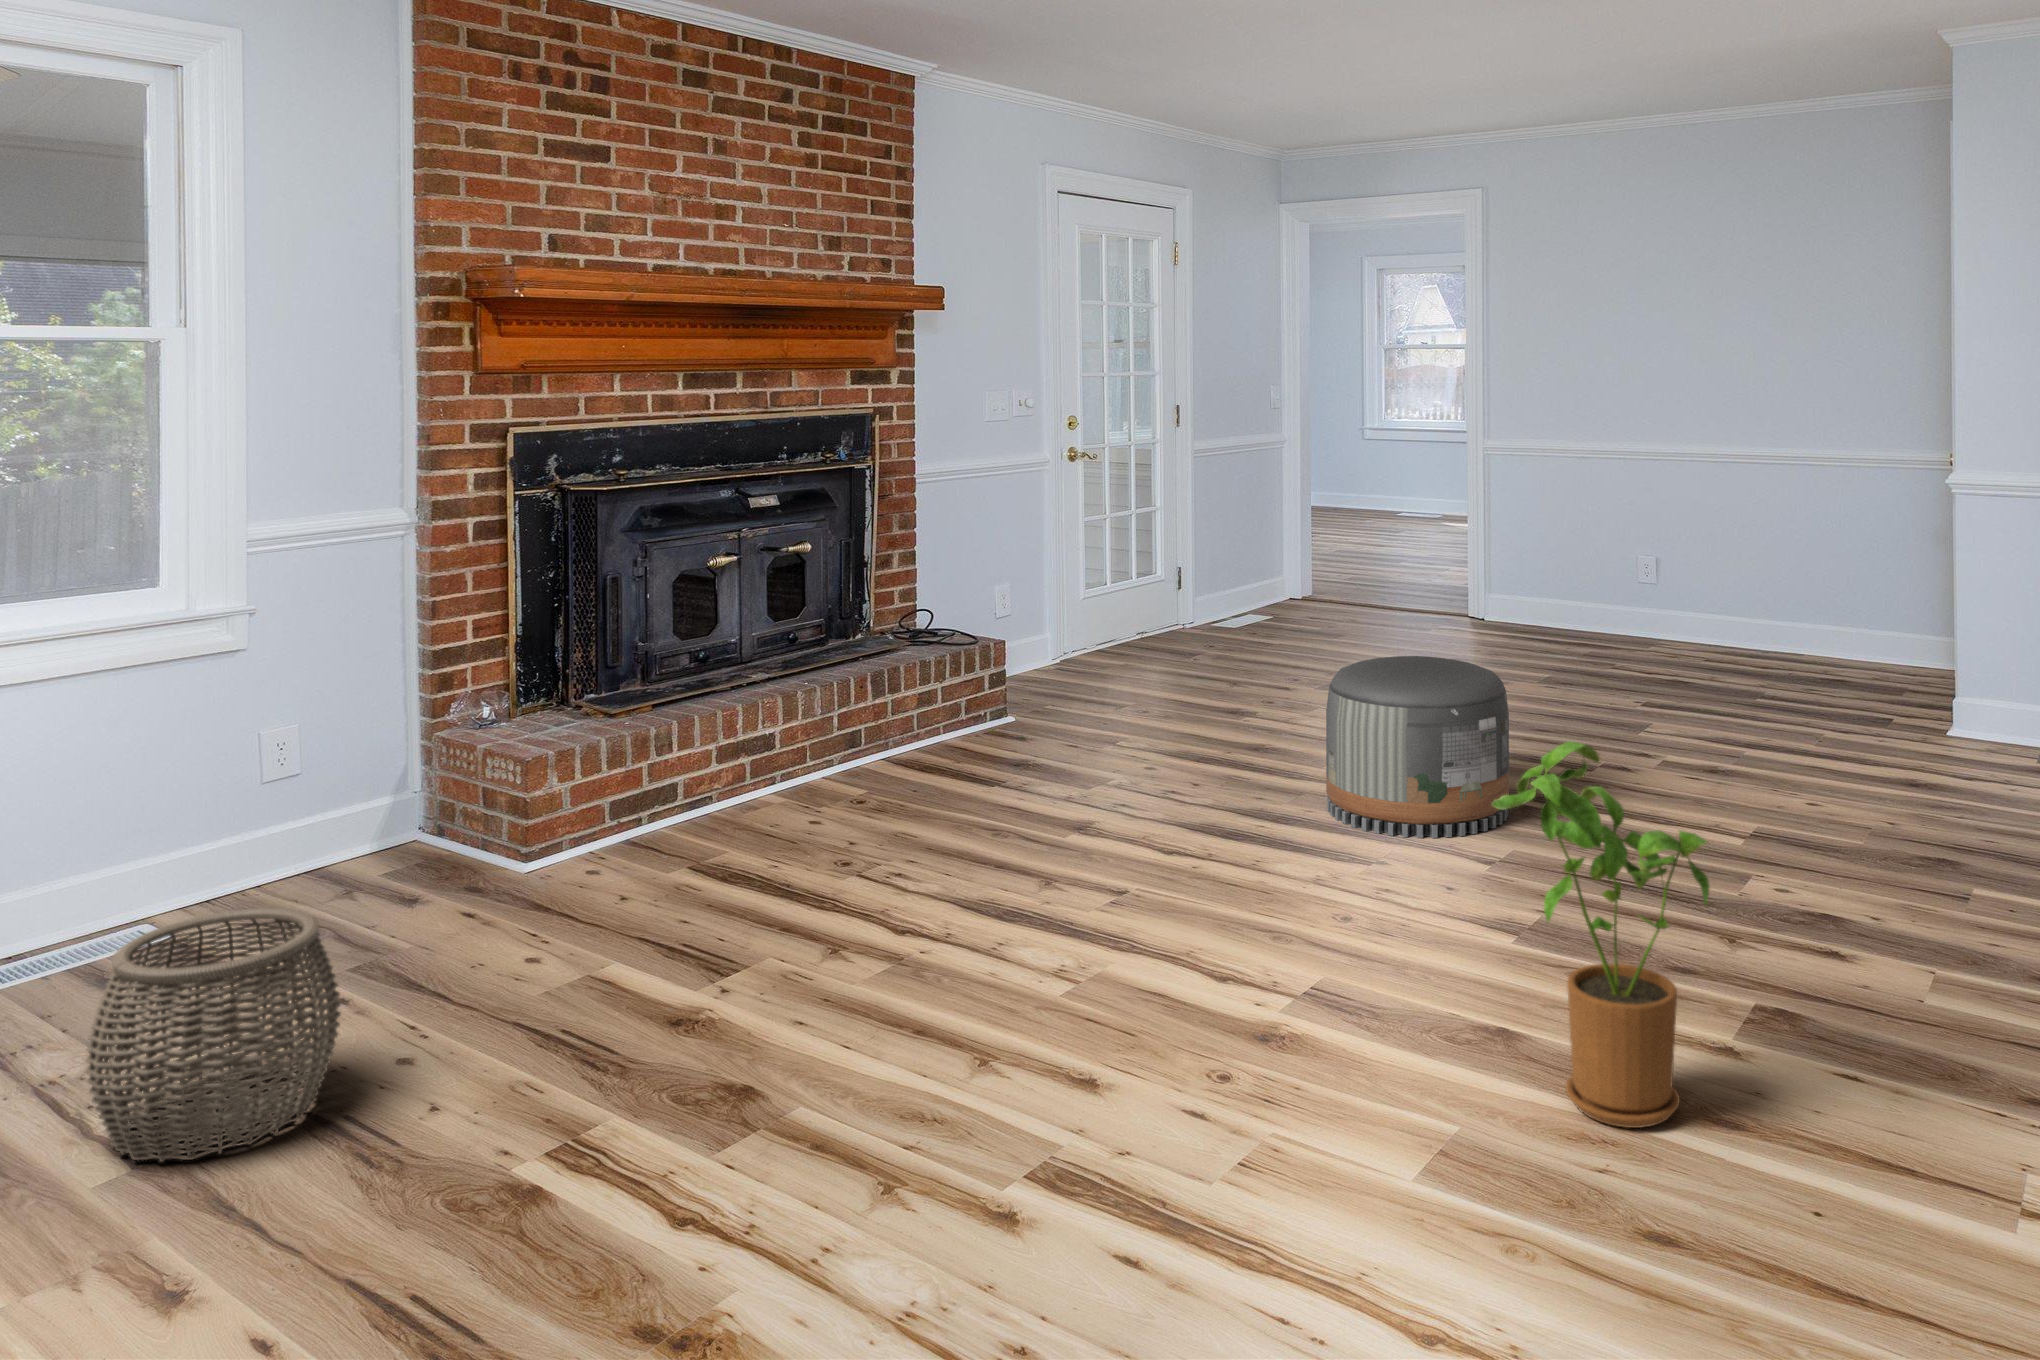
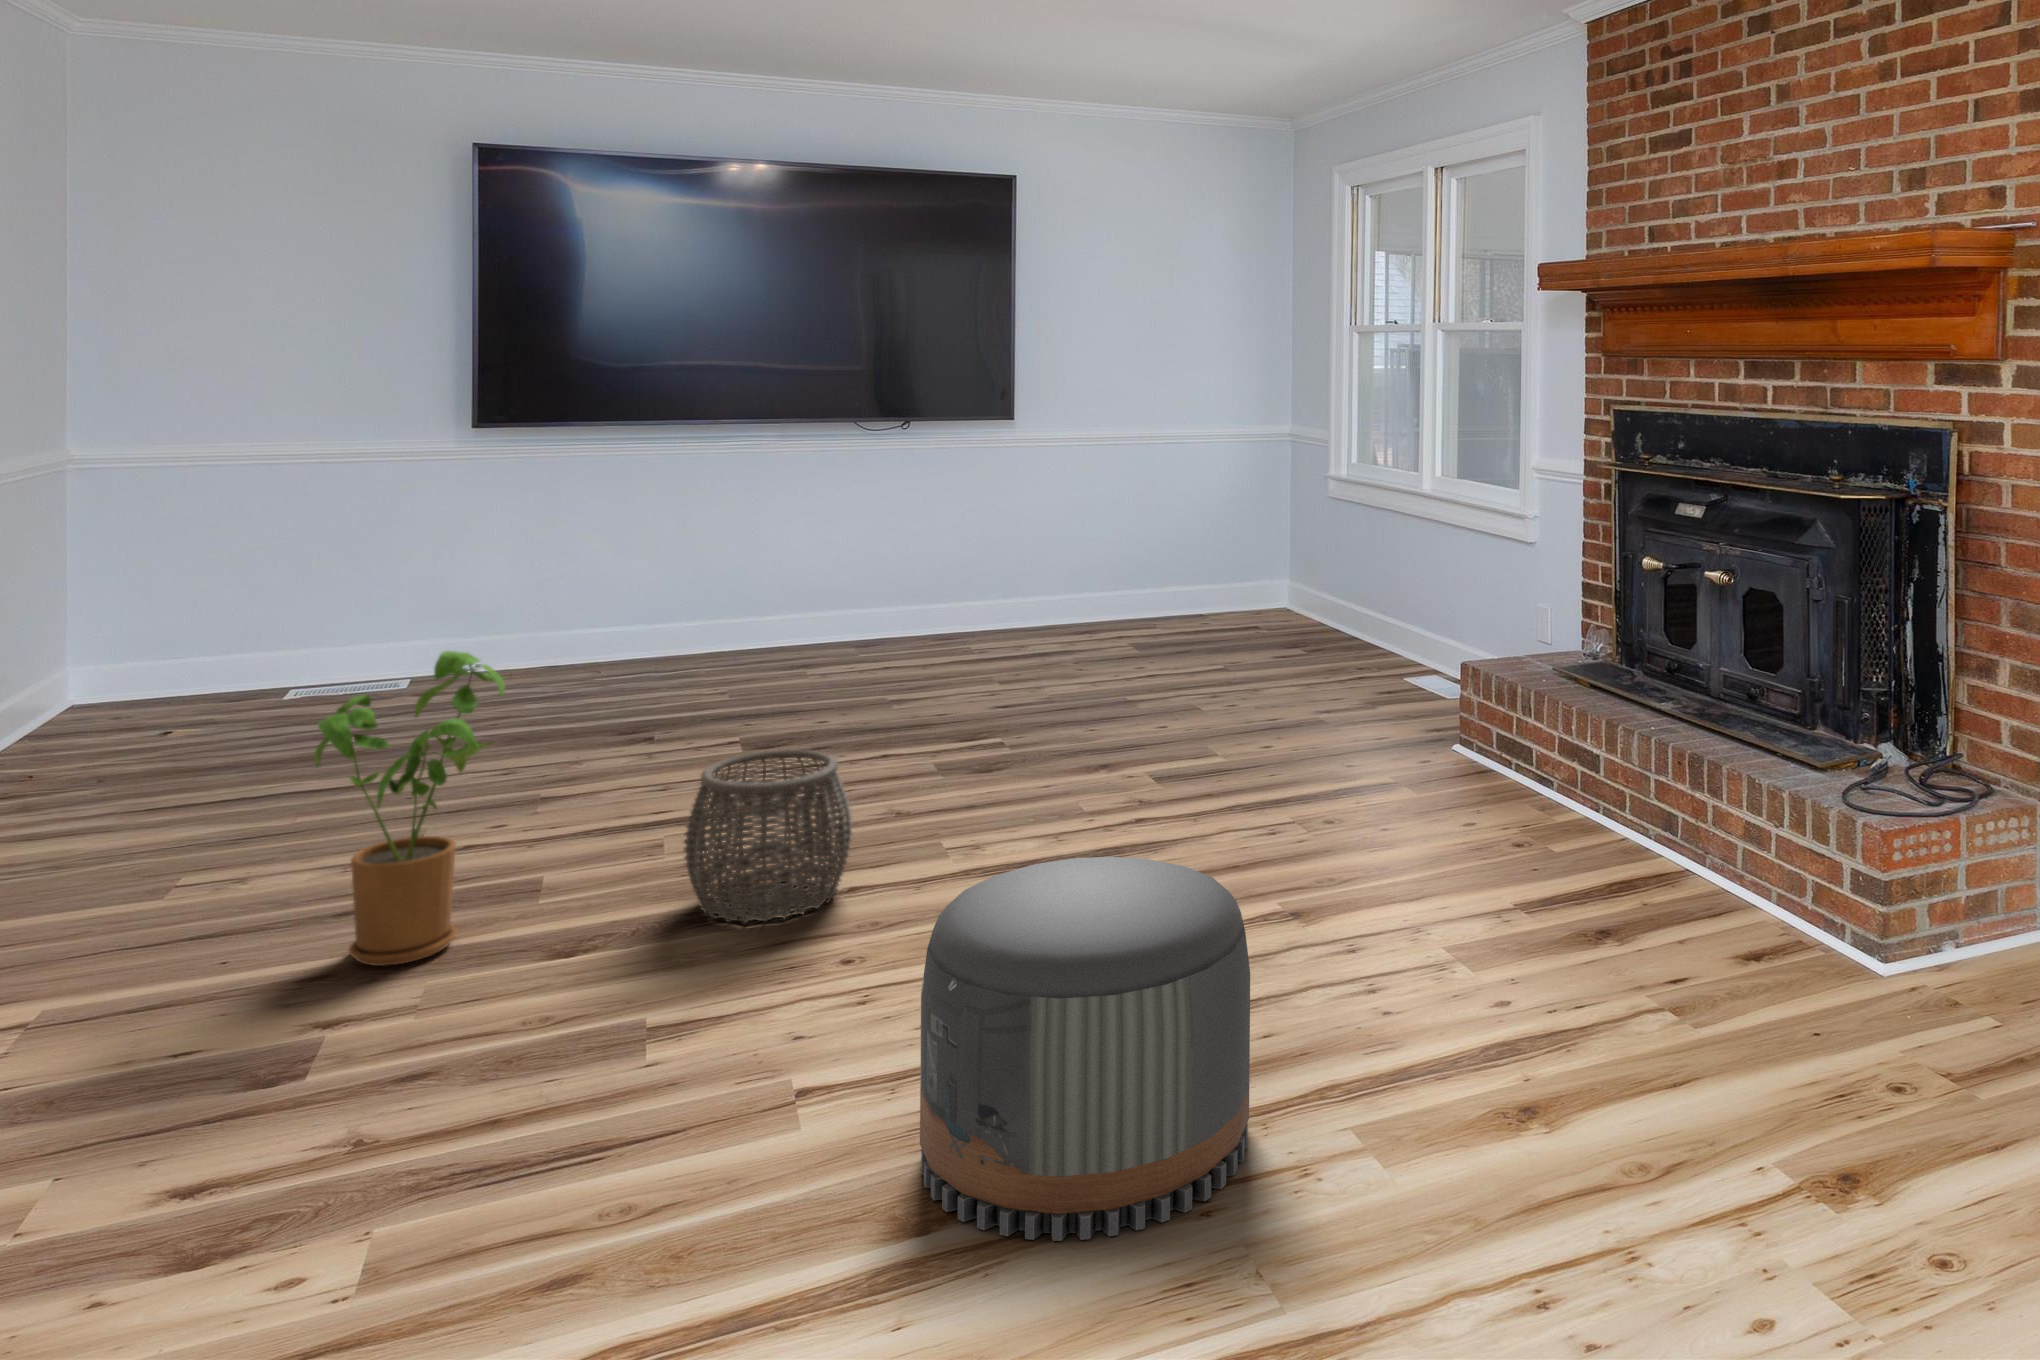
woven basket: present [86,908,341,1162] -> present [684,750,852,923]

